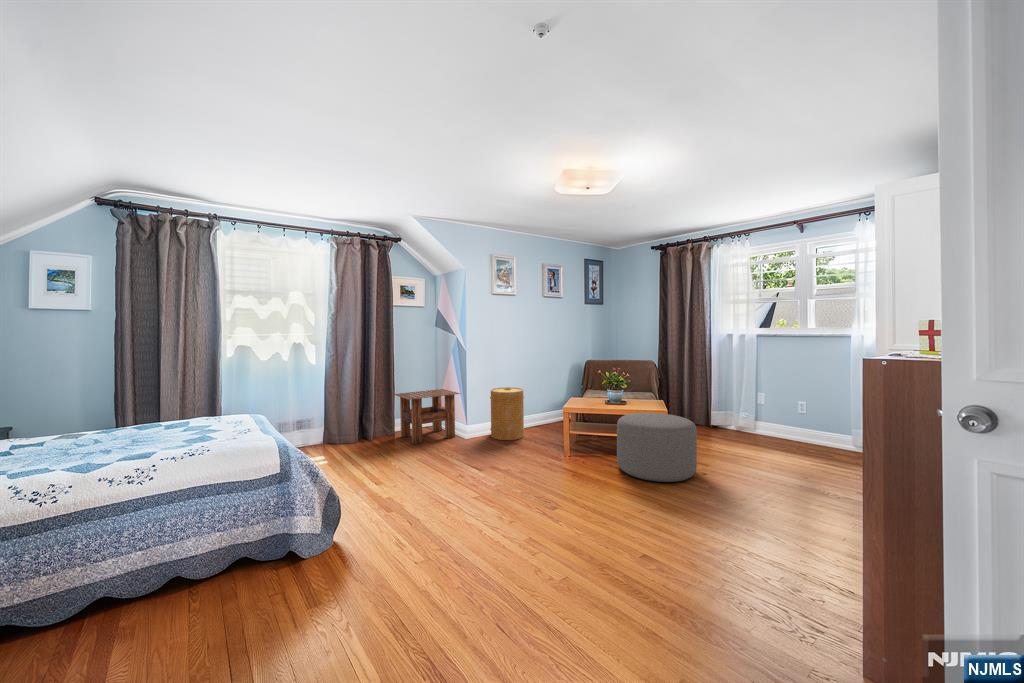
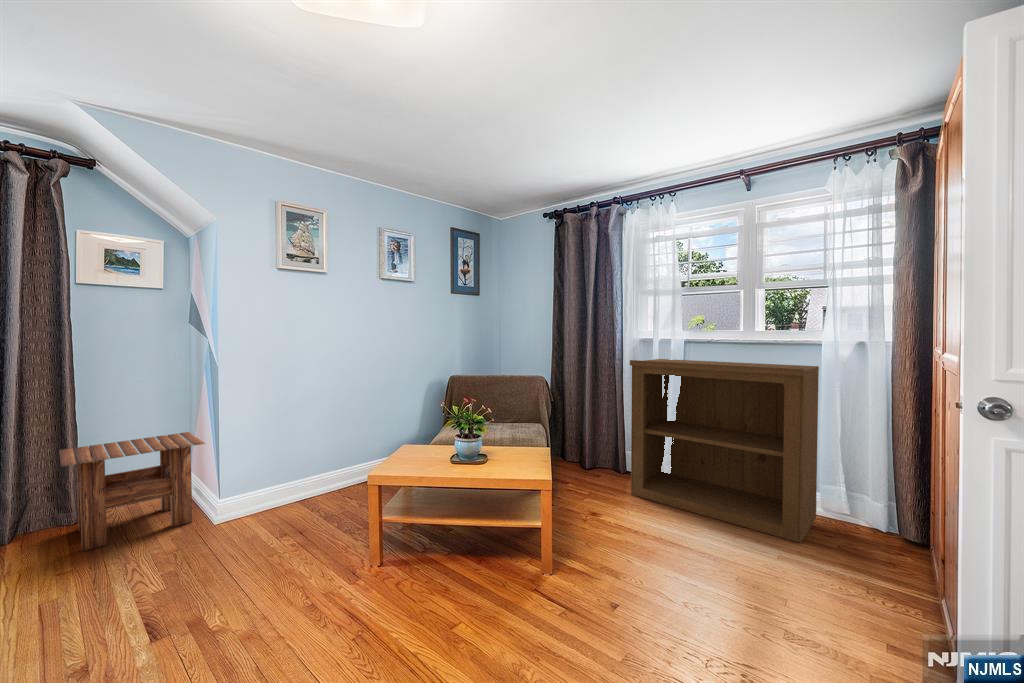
bookshelf: none [716,348,853,463] -> present [630,359,819,543]
basket: present [490,387,524,440] -> none [261,427,328,525]
ottoman: present [617,413,697,482] -> none [454,478,596,635]

